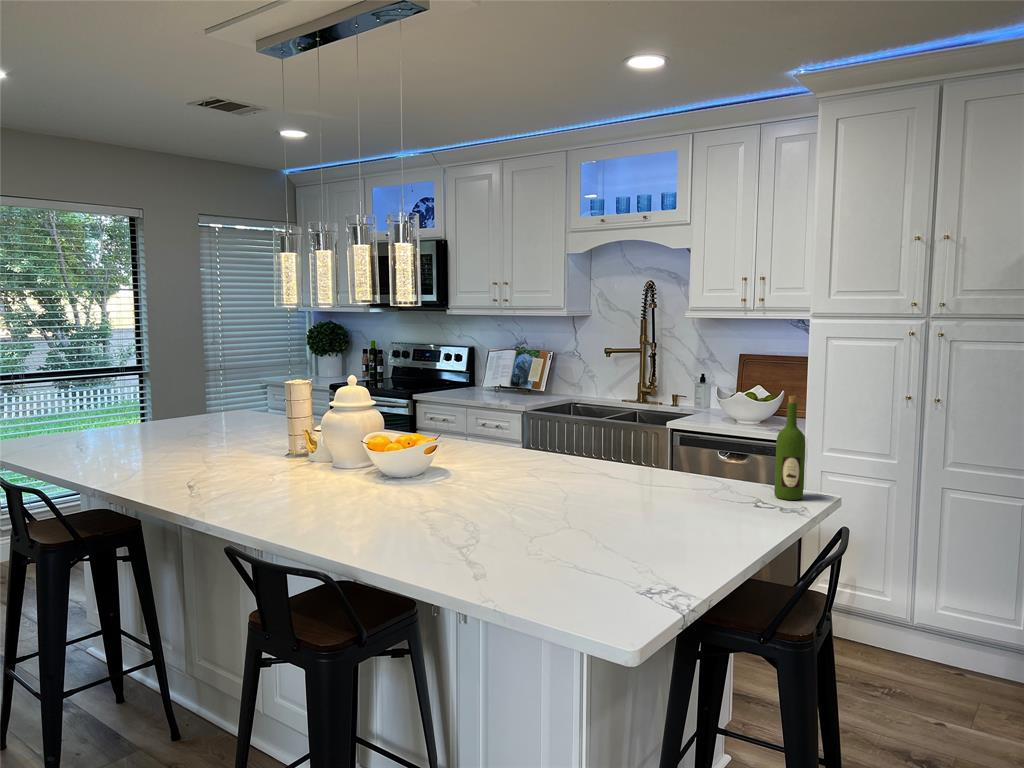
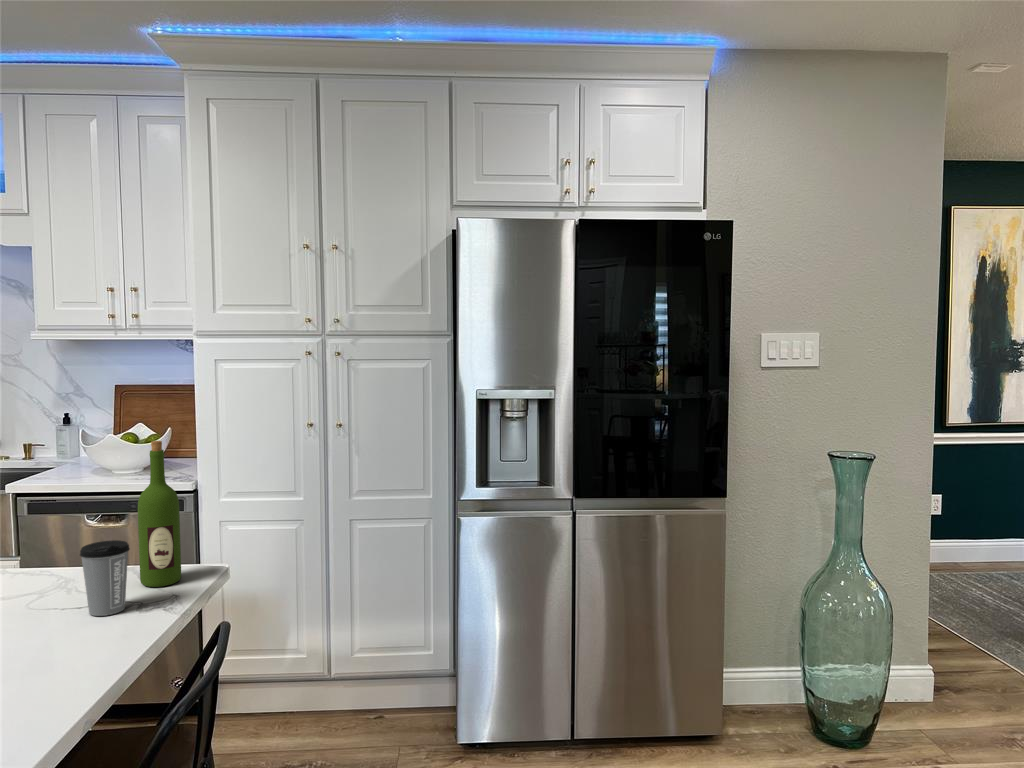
coffee cup: none [741,460,773,509] -> present [80,540,130,616]

